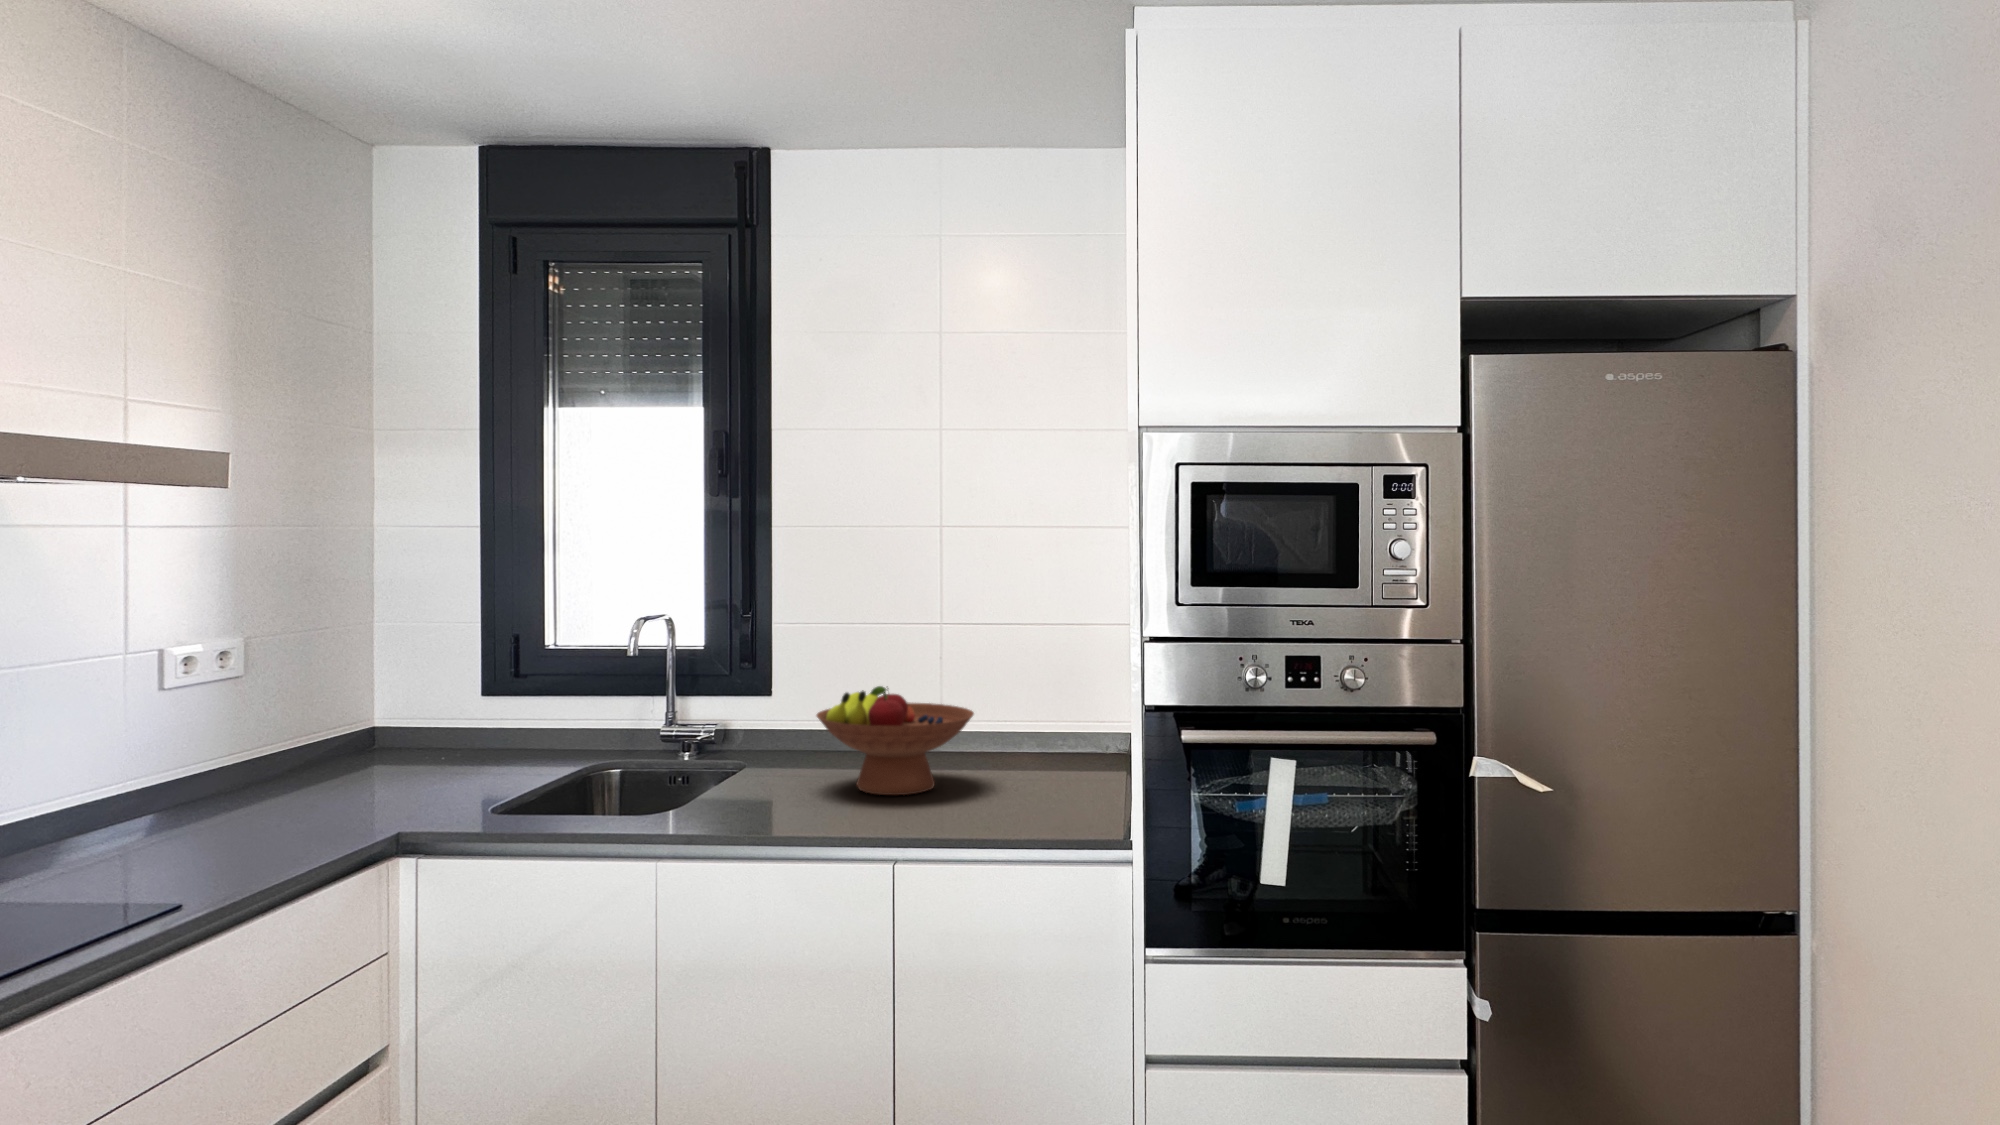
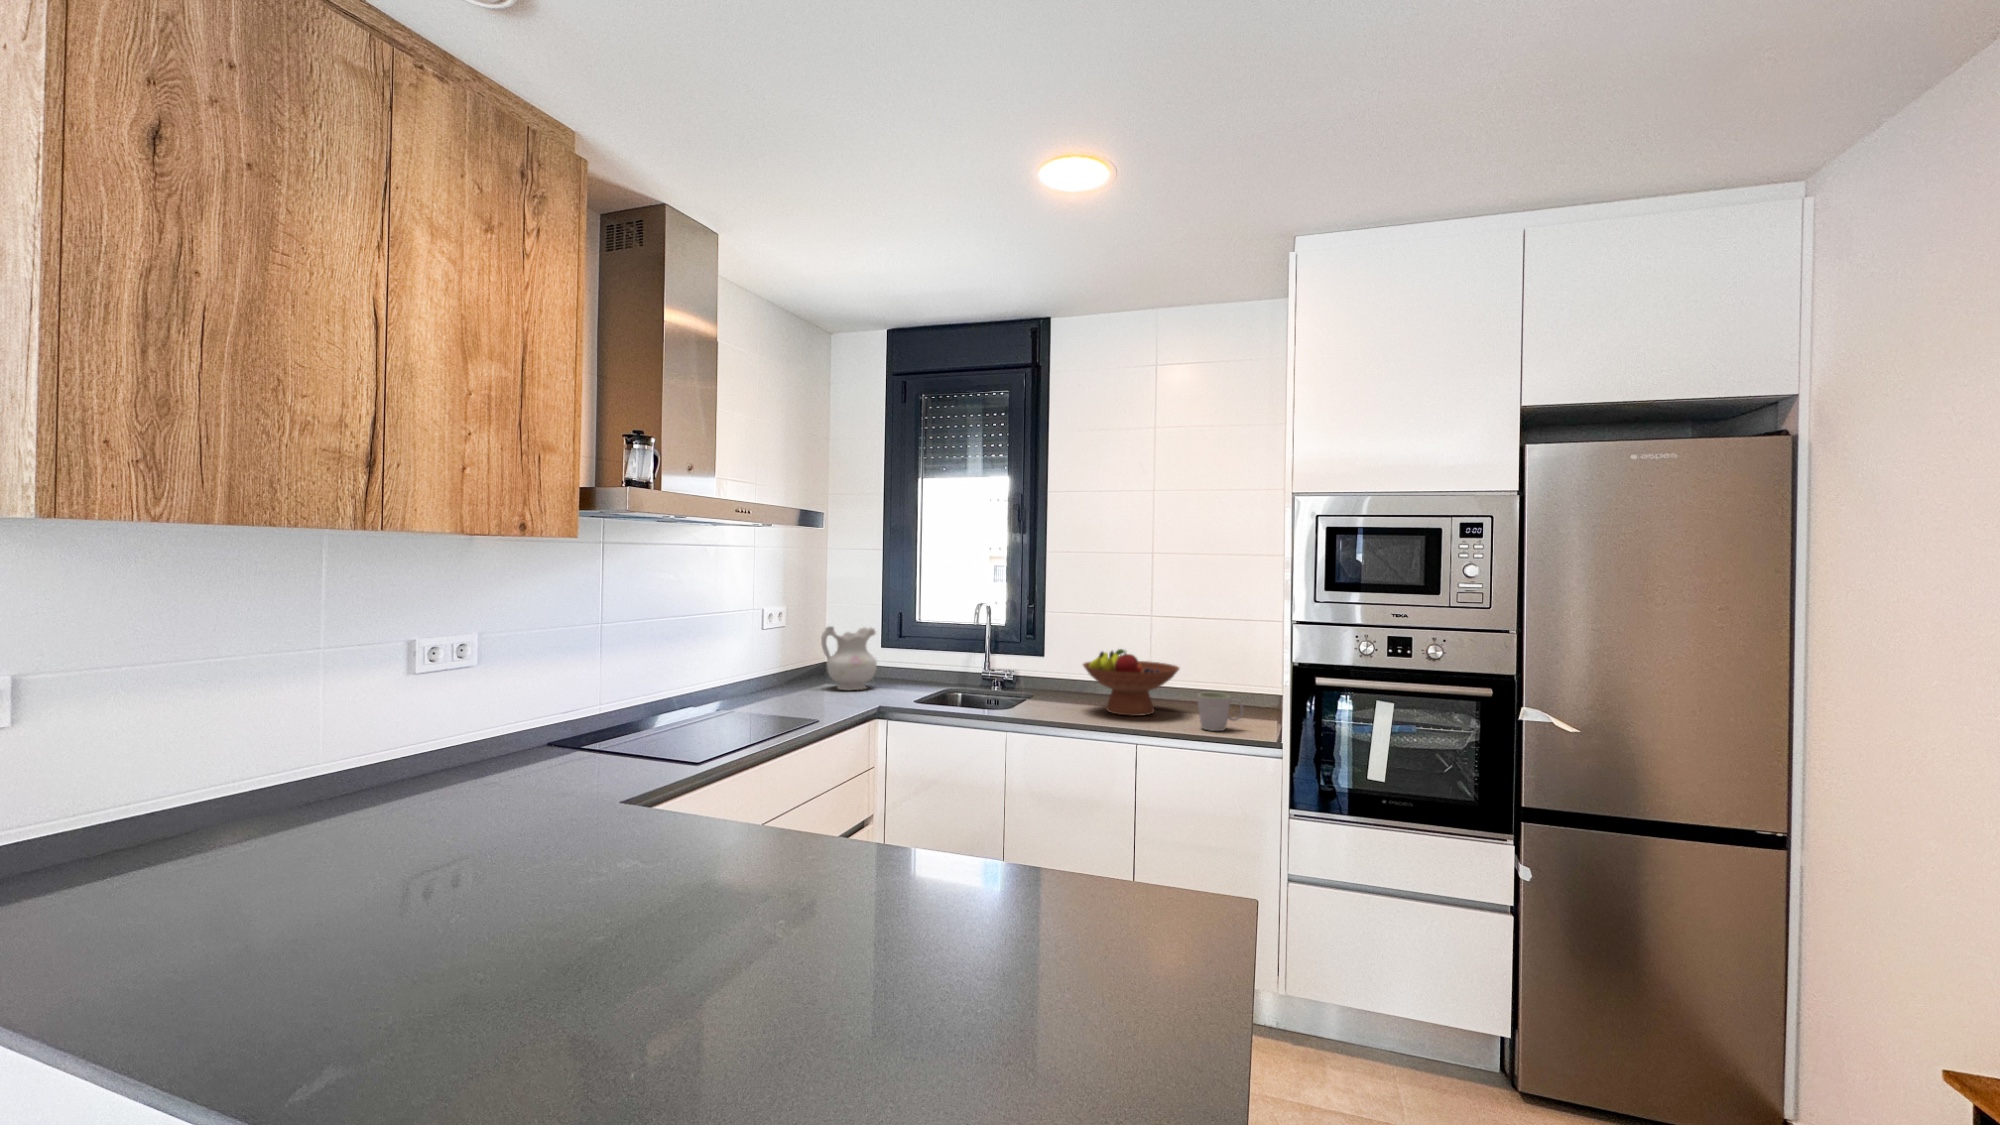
ceramic pitcher: none [364,662,471,773] -> present [821,627,877,690]
mug: none [998,753,1070,816] -> present [1198,692,1243,731]

